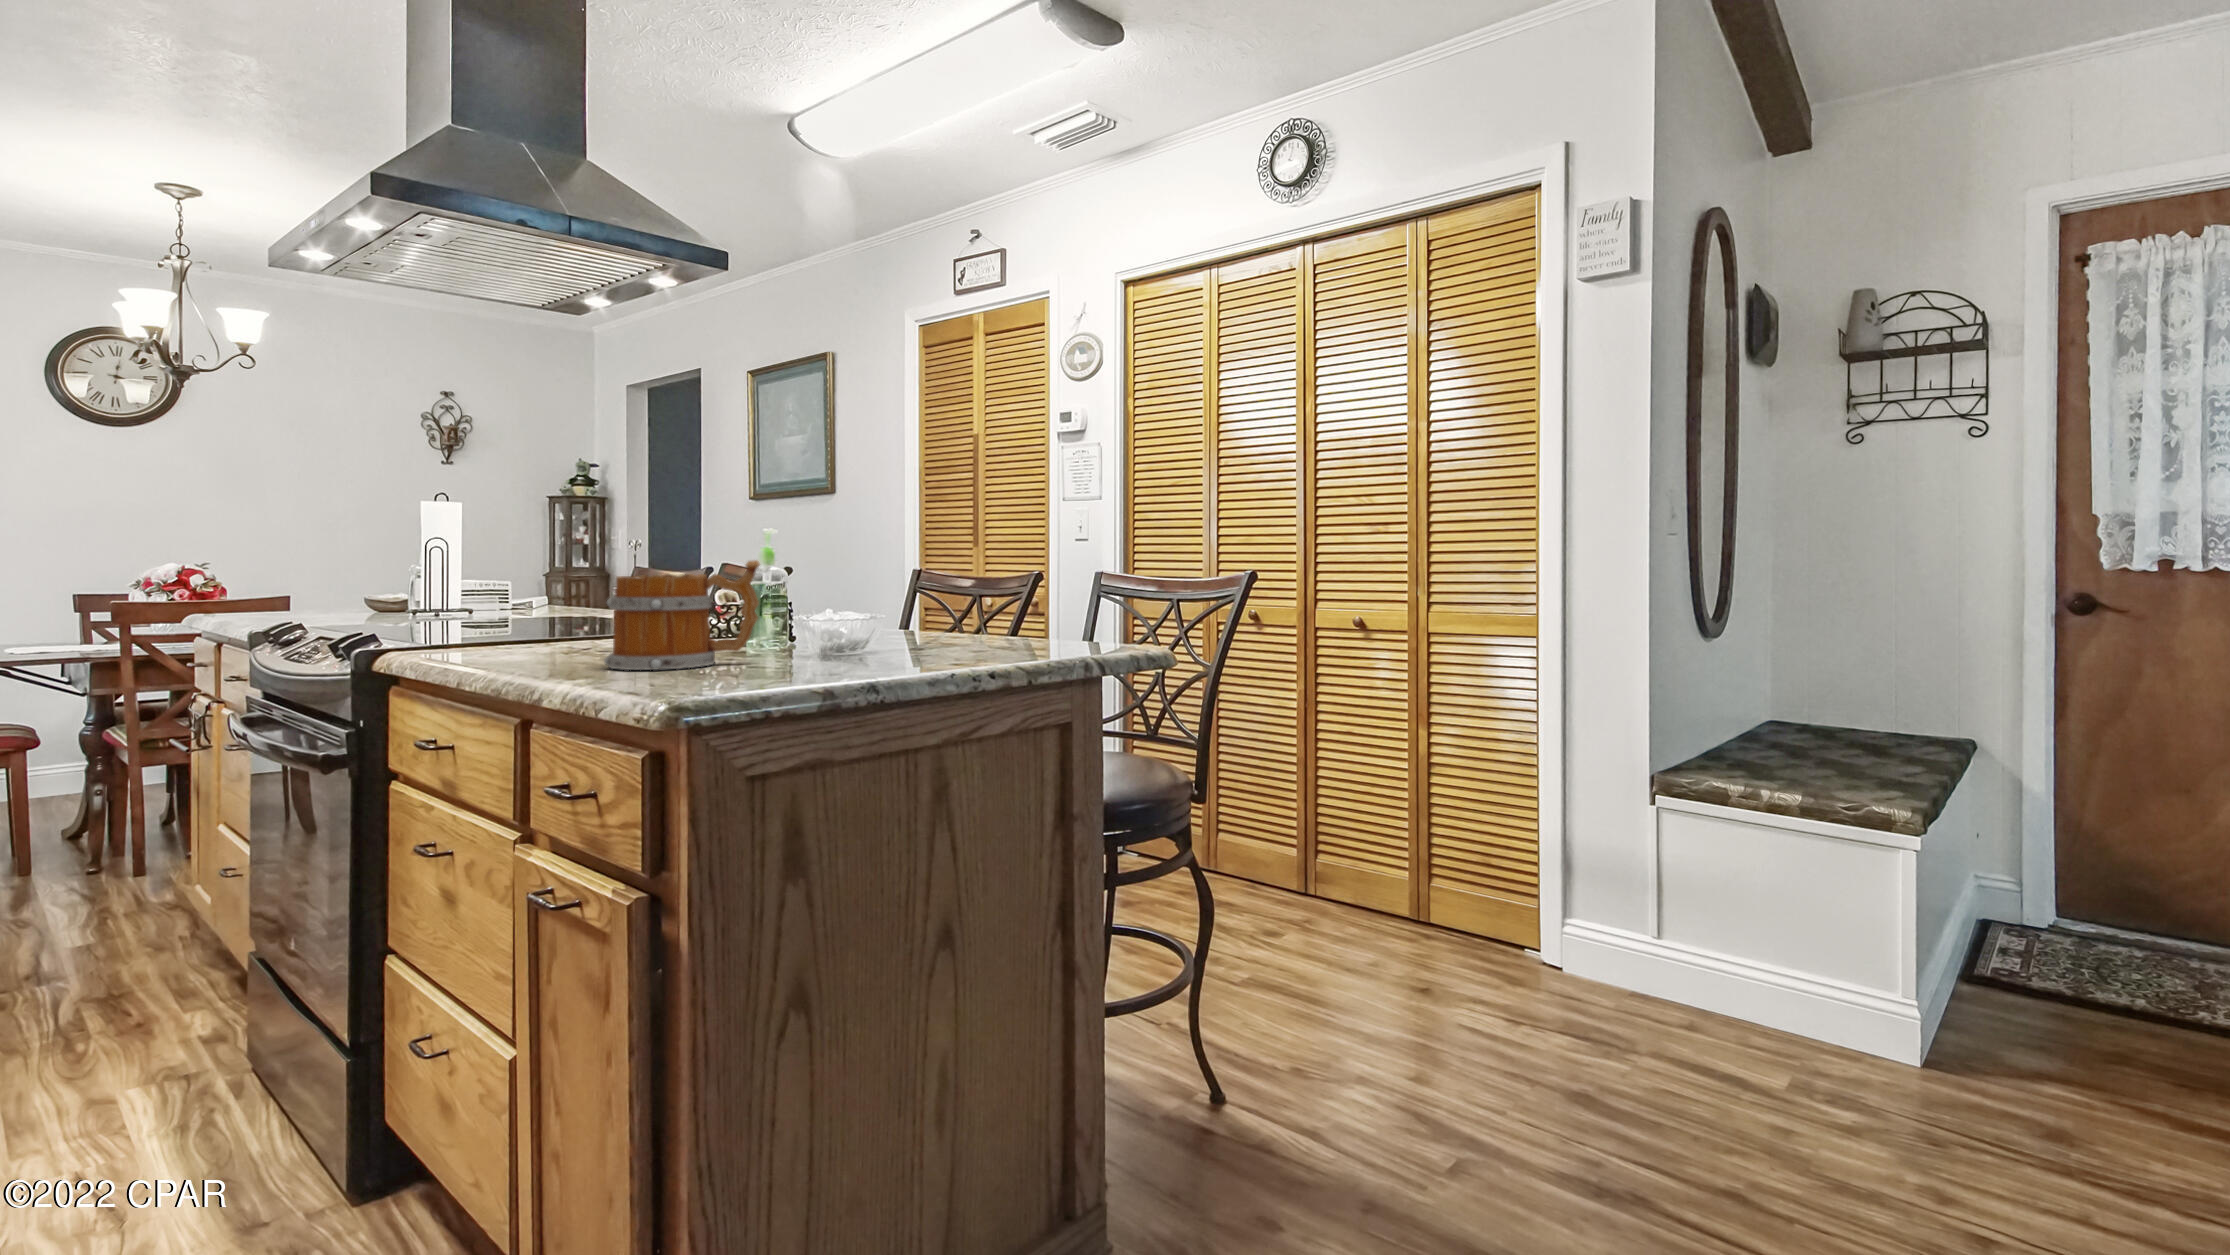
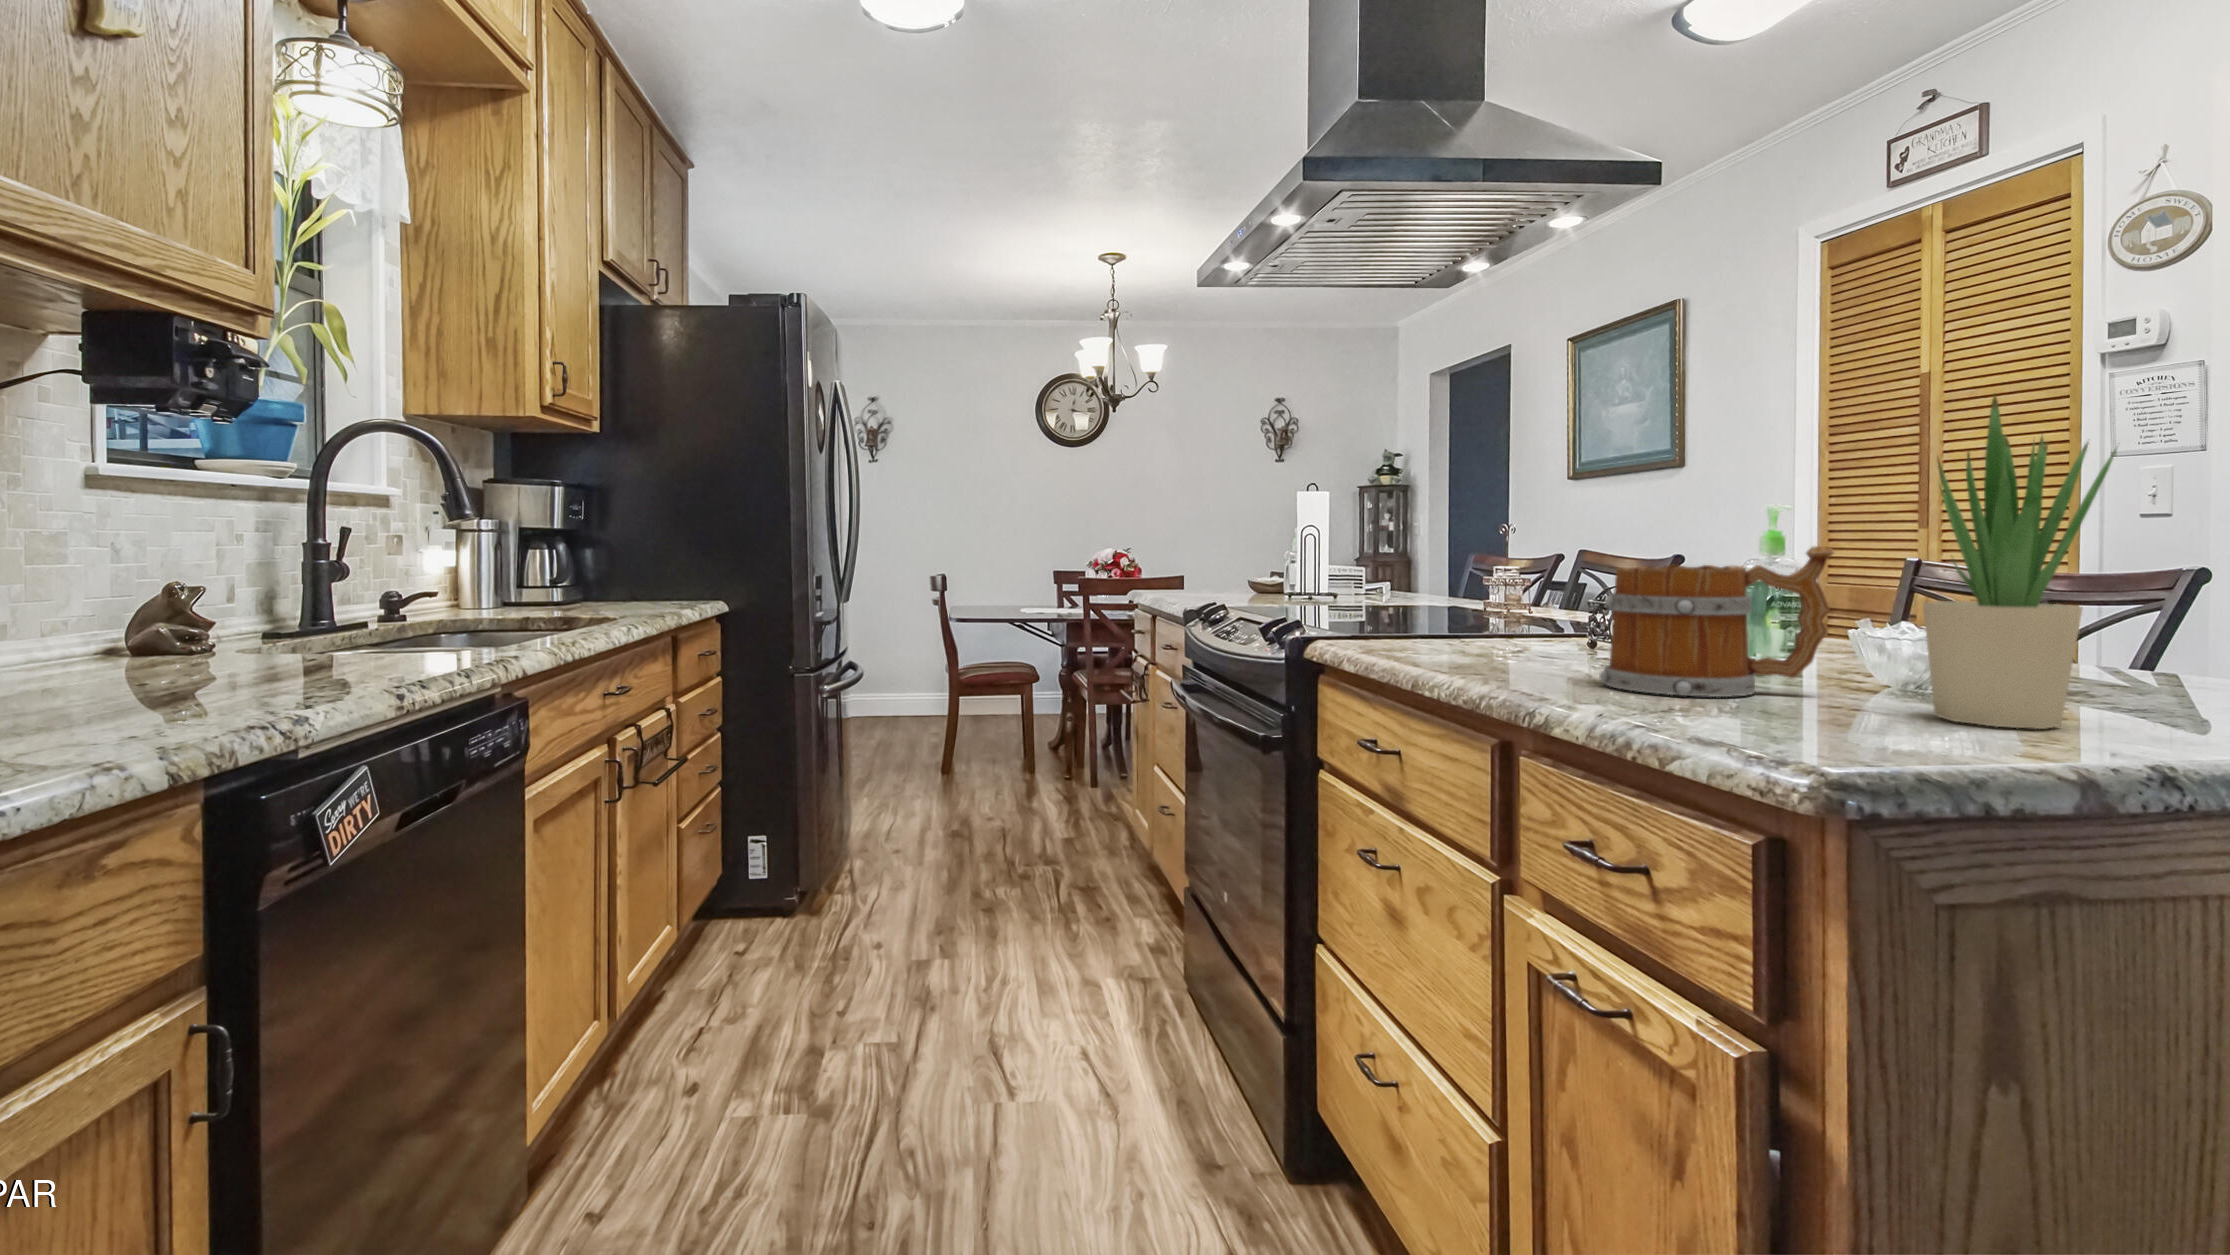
potted plant: none [791,466,880,671] -> present [1923,395,2116,729]

